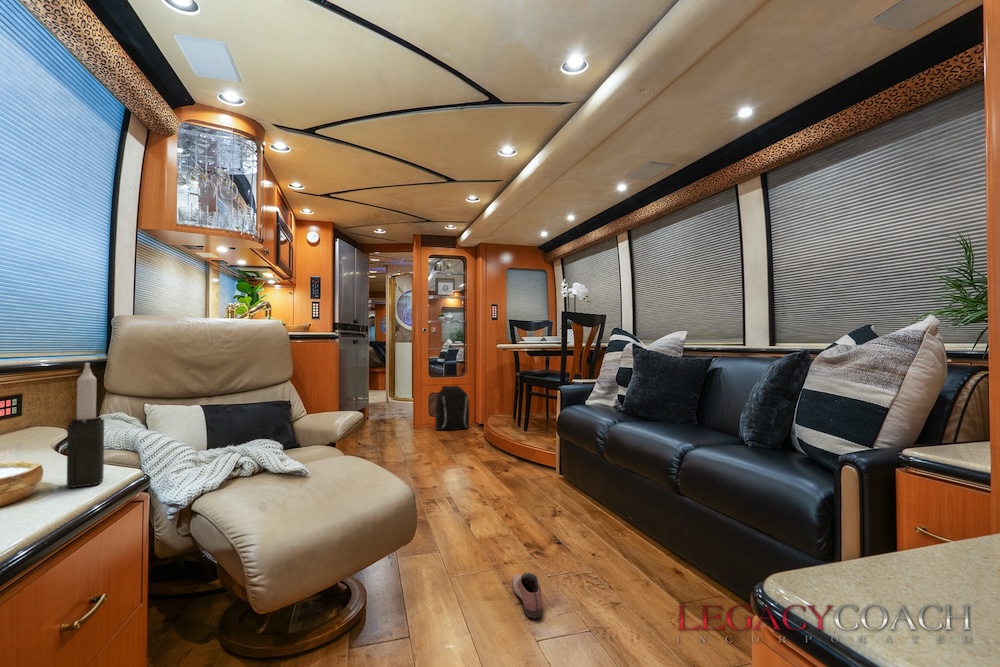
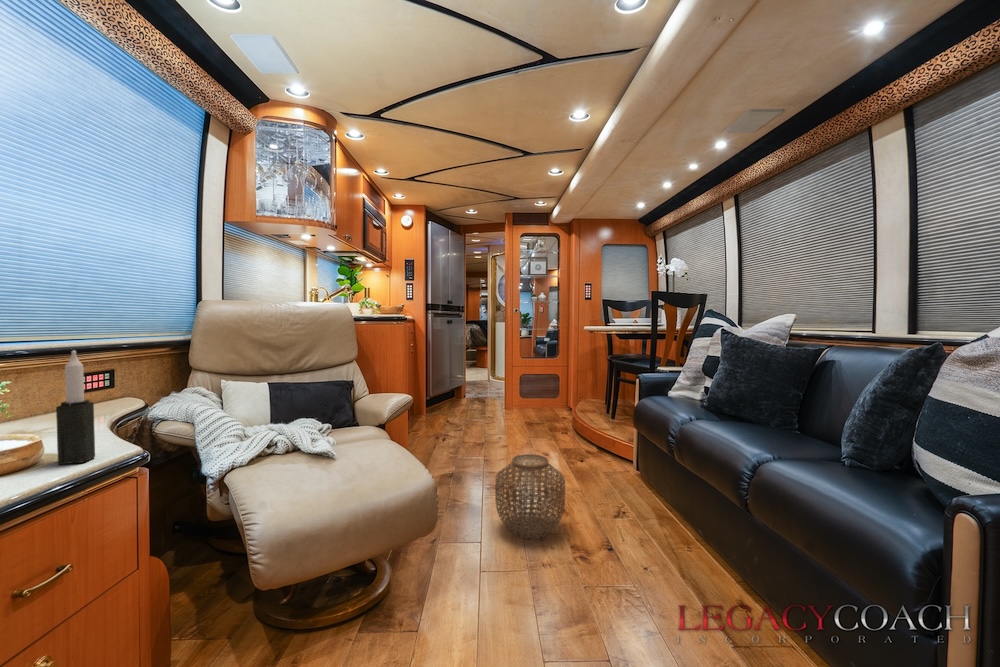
backpack: present [435,385,469,430] -> none [522,366,557,411]
woven basket: none [451,463,516,543] -> present [495,454,565,539]
shoe: present [512,573,542,618] -> none [539,580,563,637]

